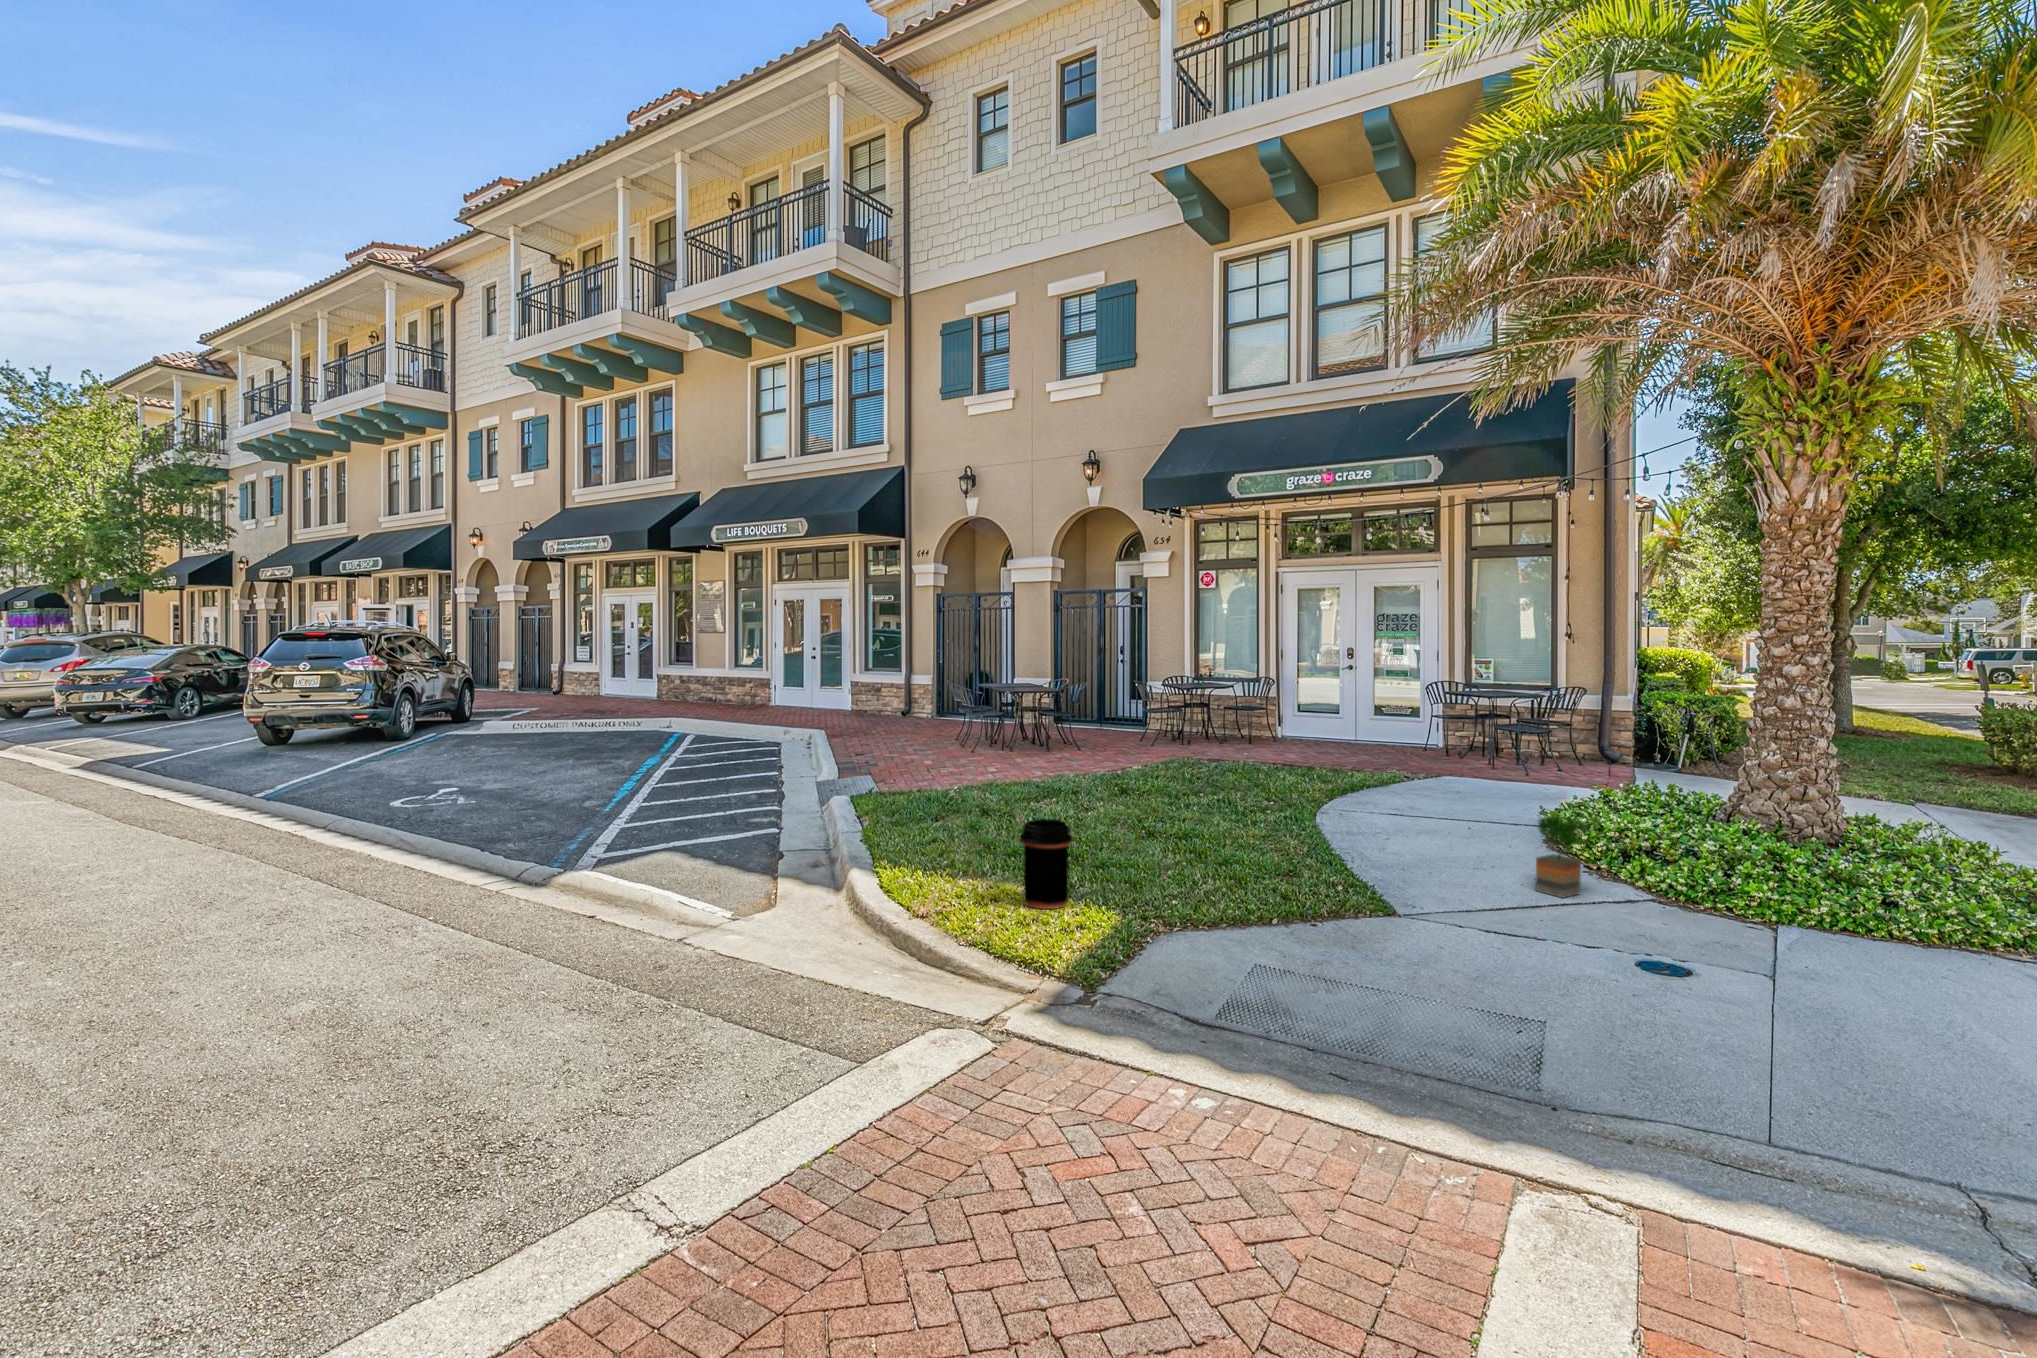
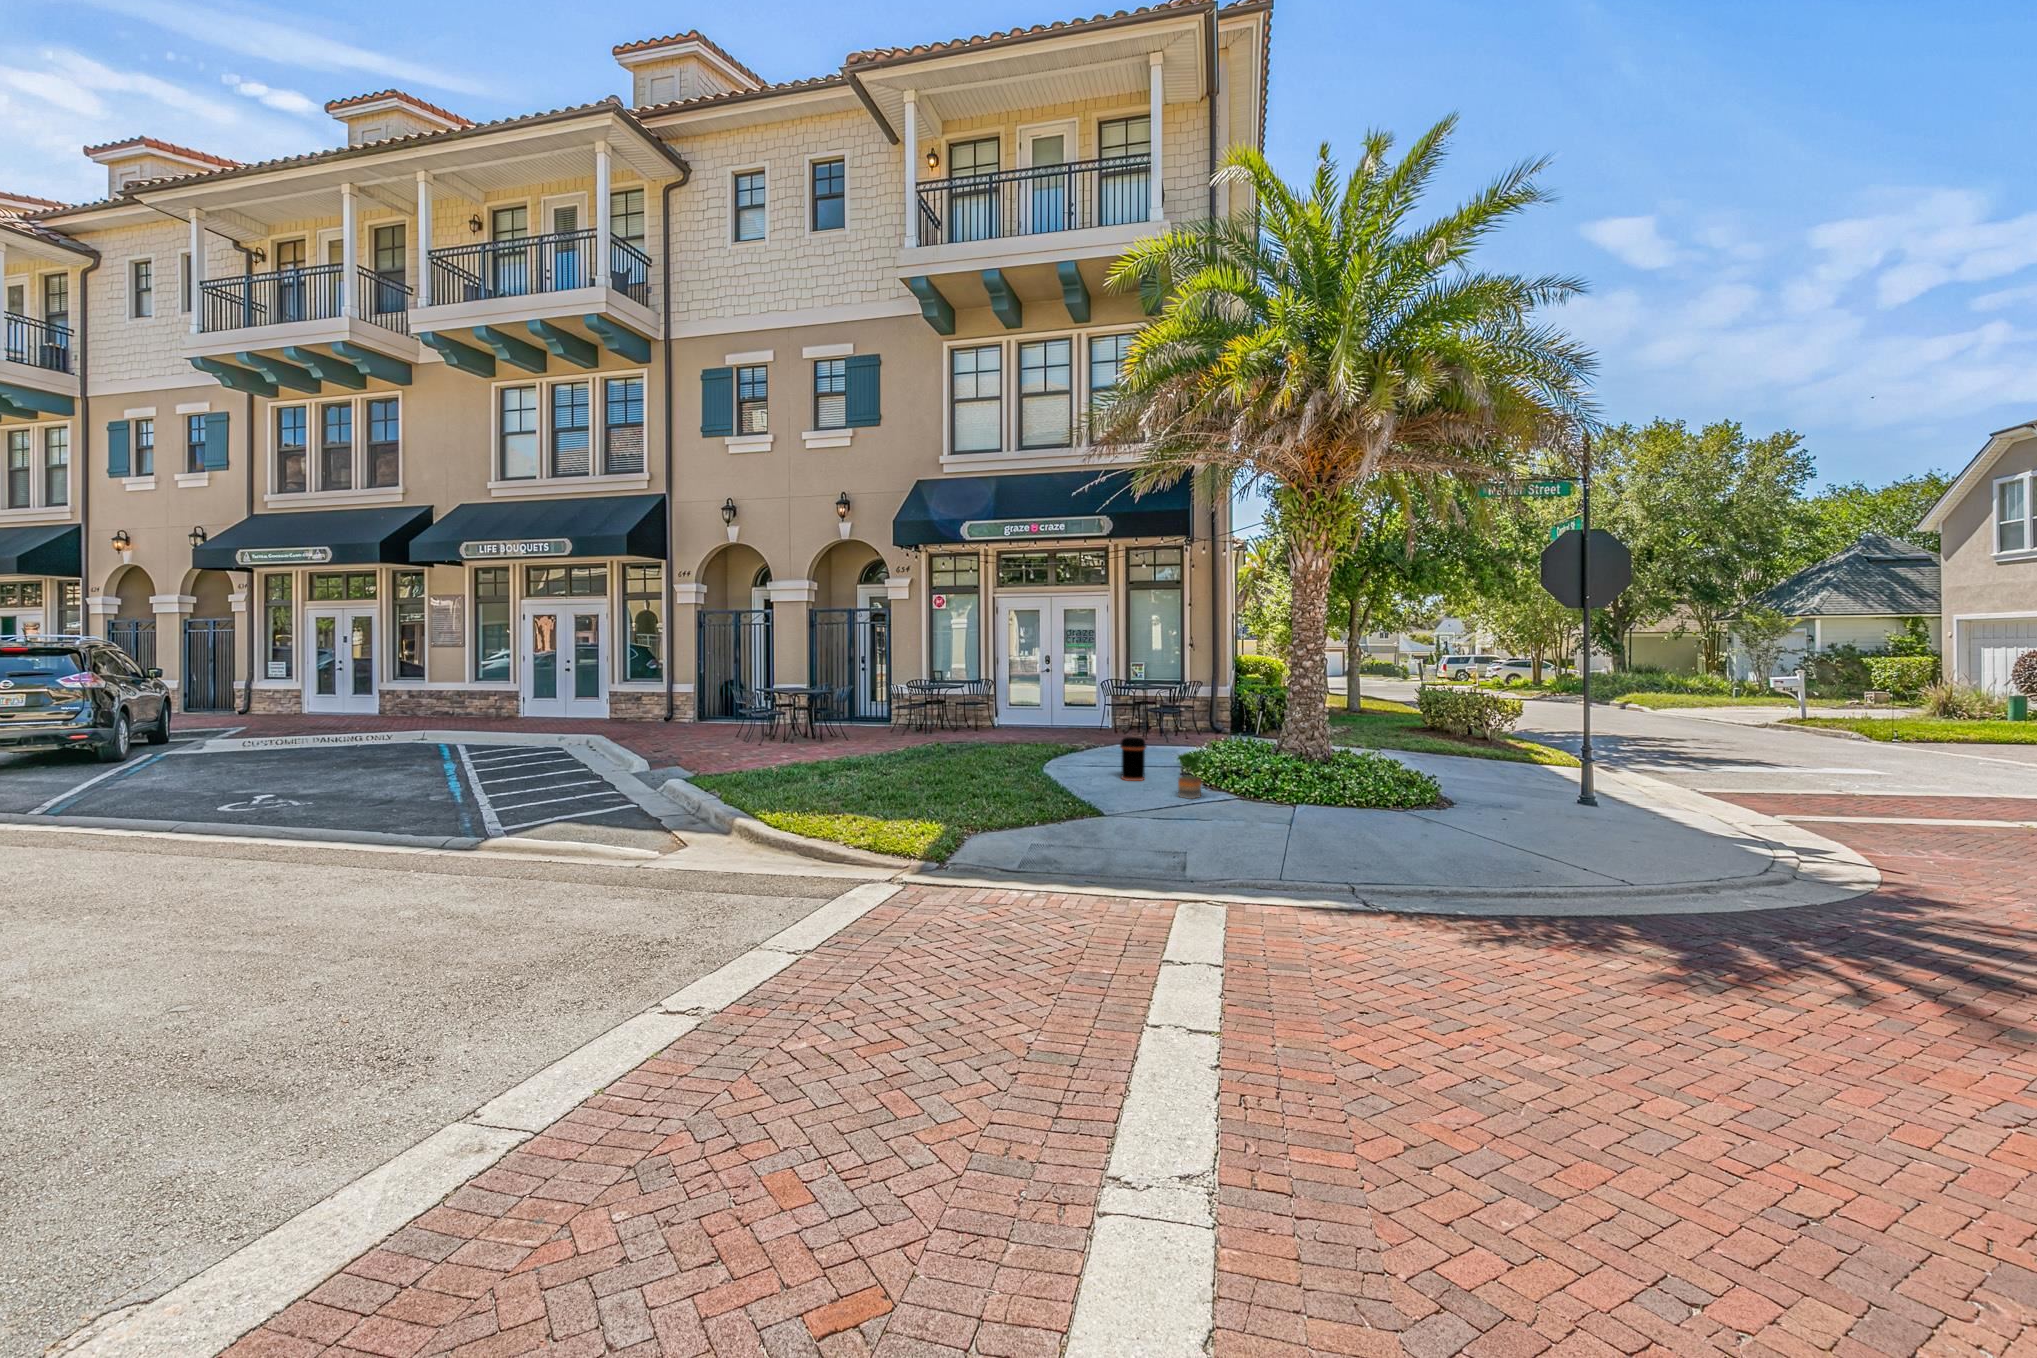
trash can: present [1020,819,1072,909] -> present [1120,737,1147,781]

